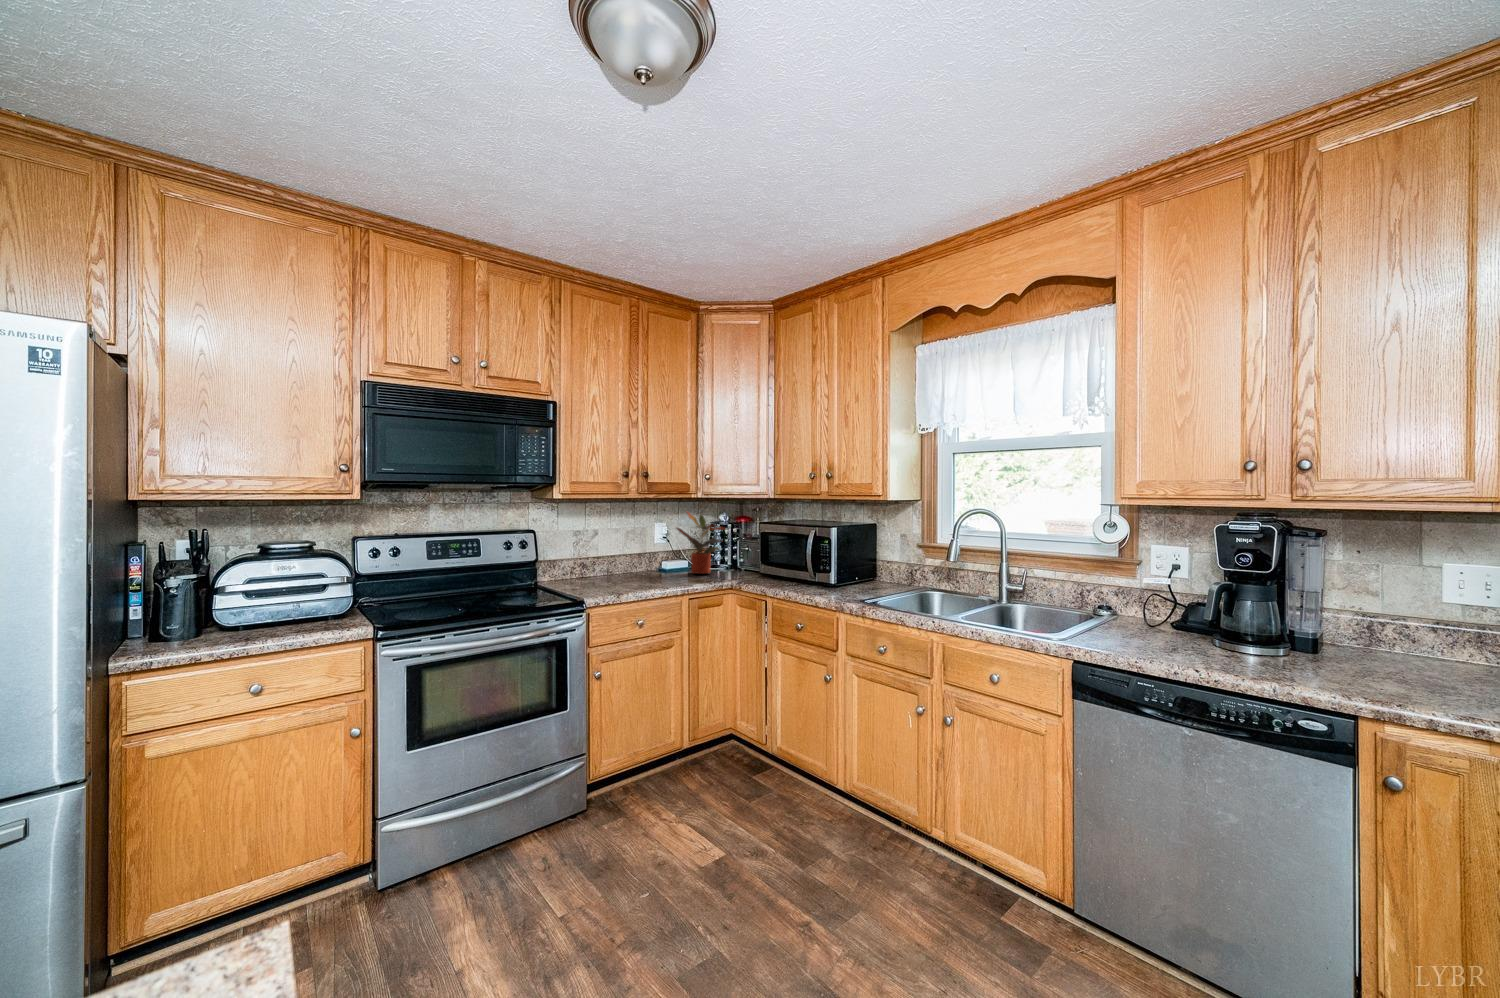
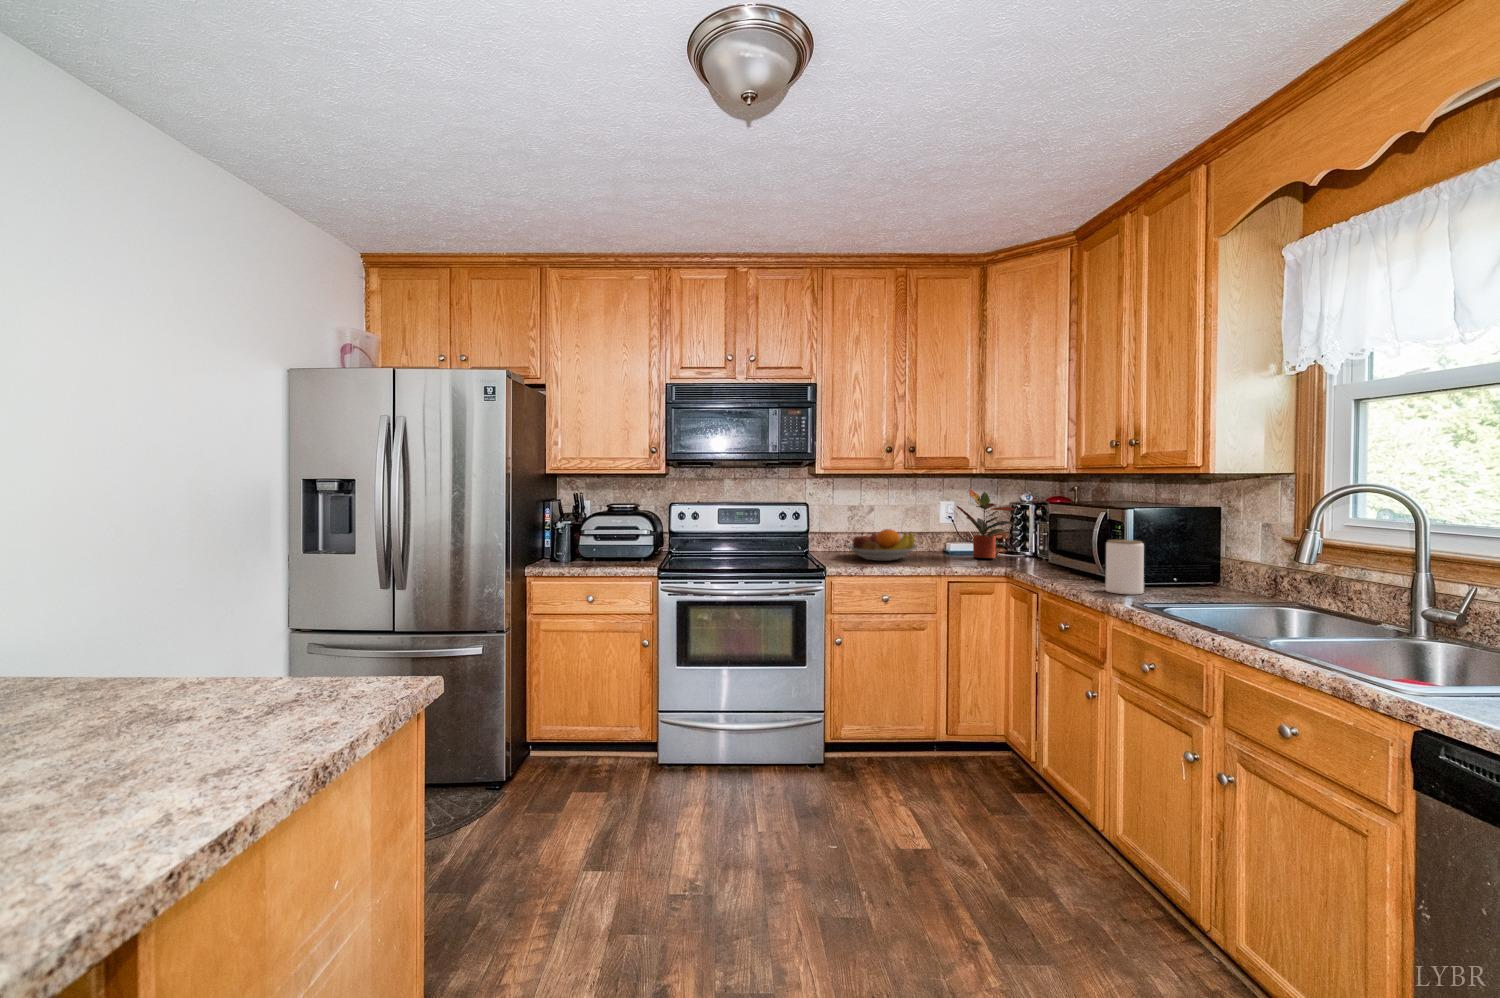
fruit bowl: none [581,553,653,586] -> present [846,529,917,561]
jar: none [841,554,868,598] -> present [1105,540,1144,594]

